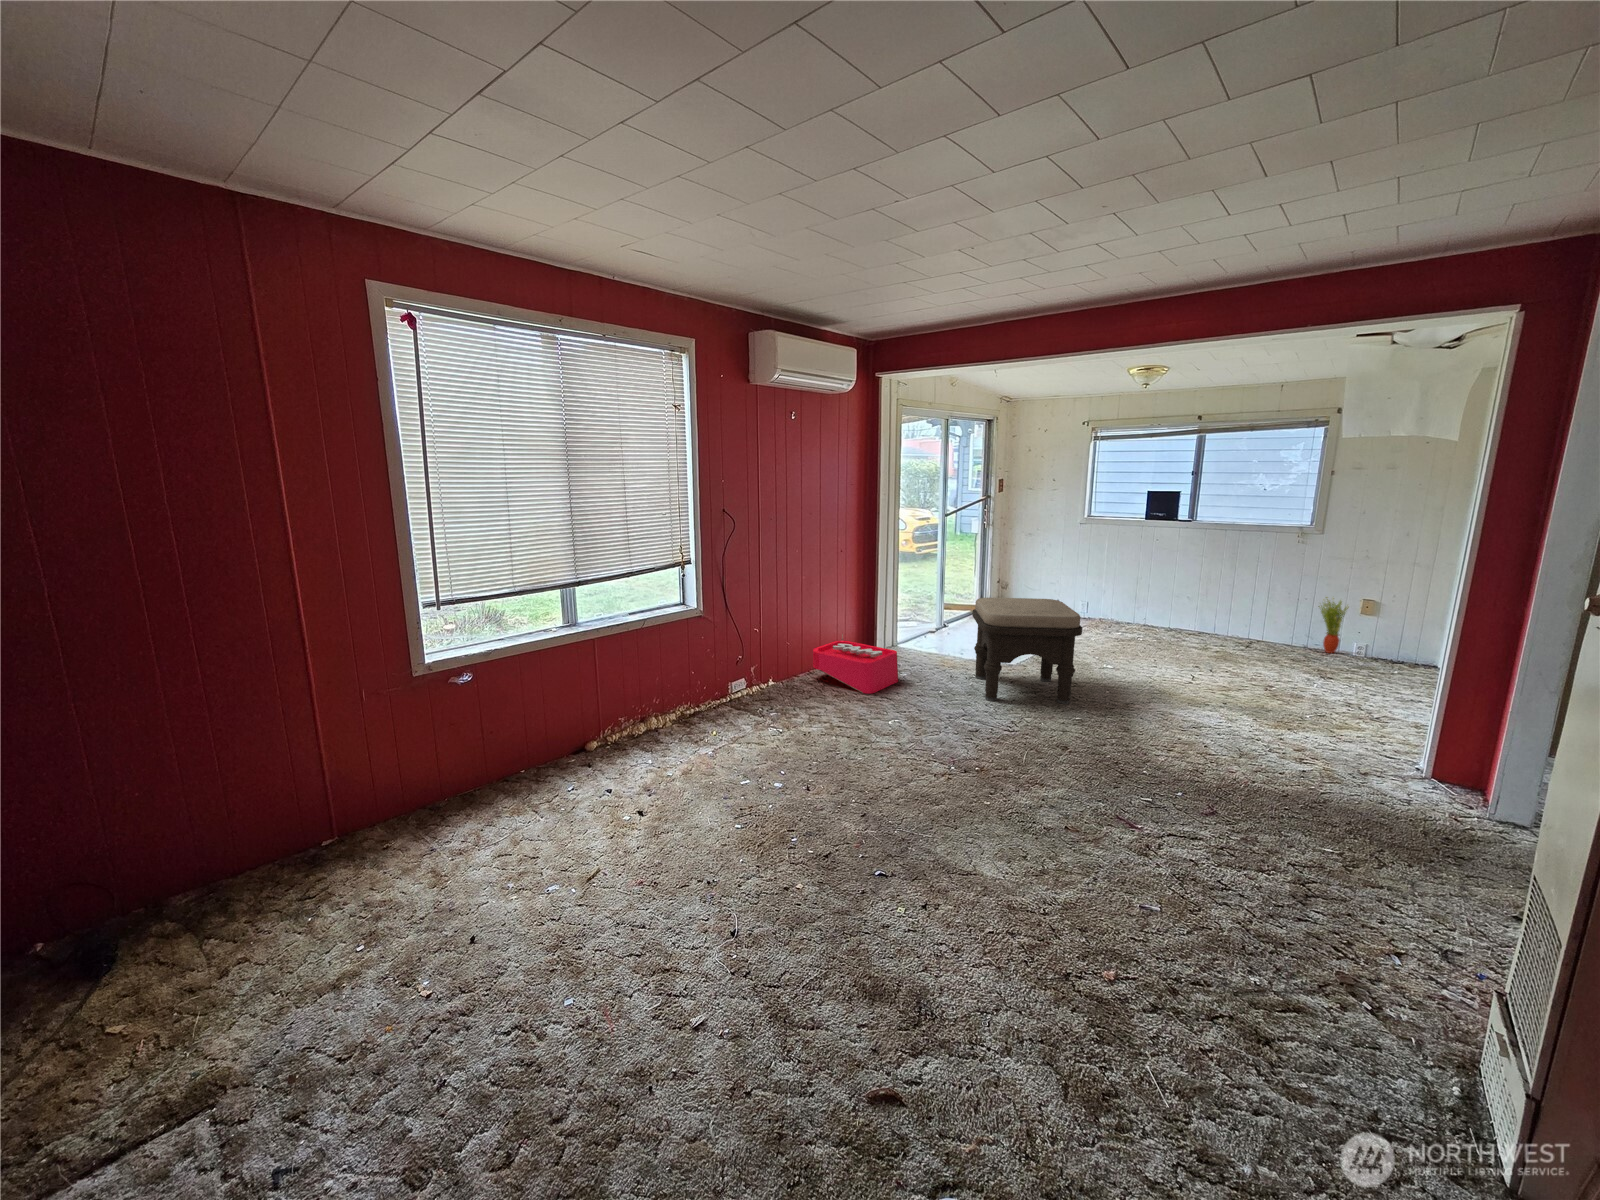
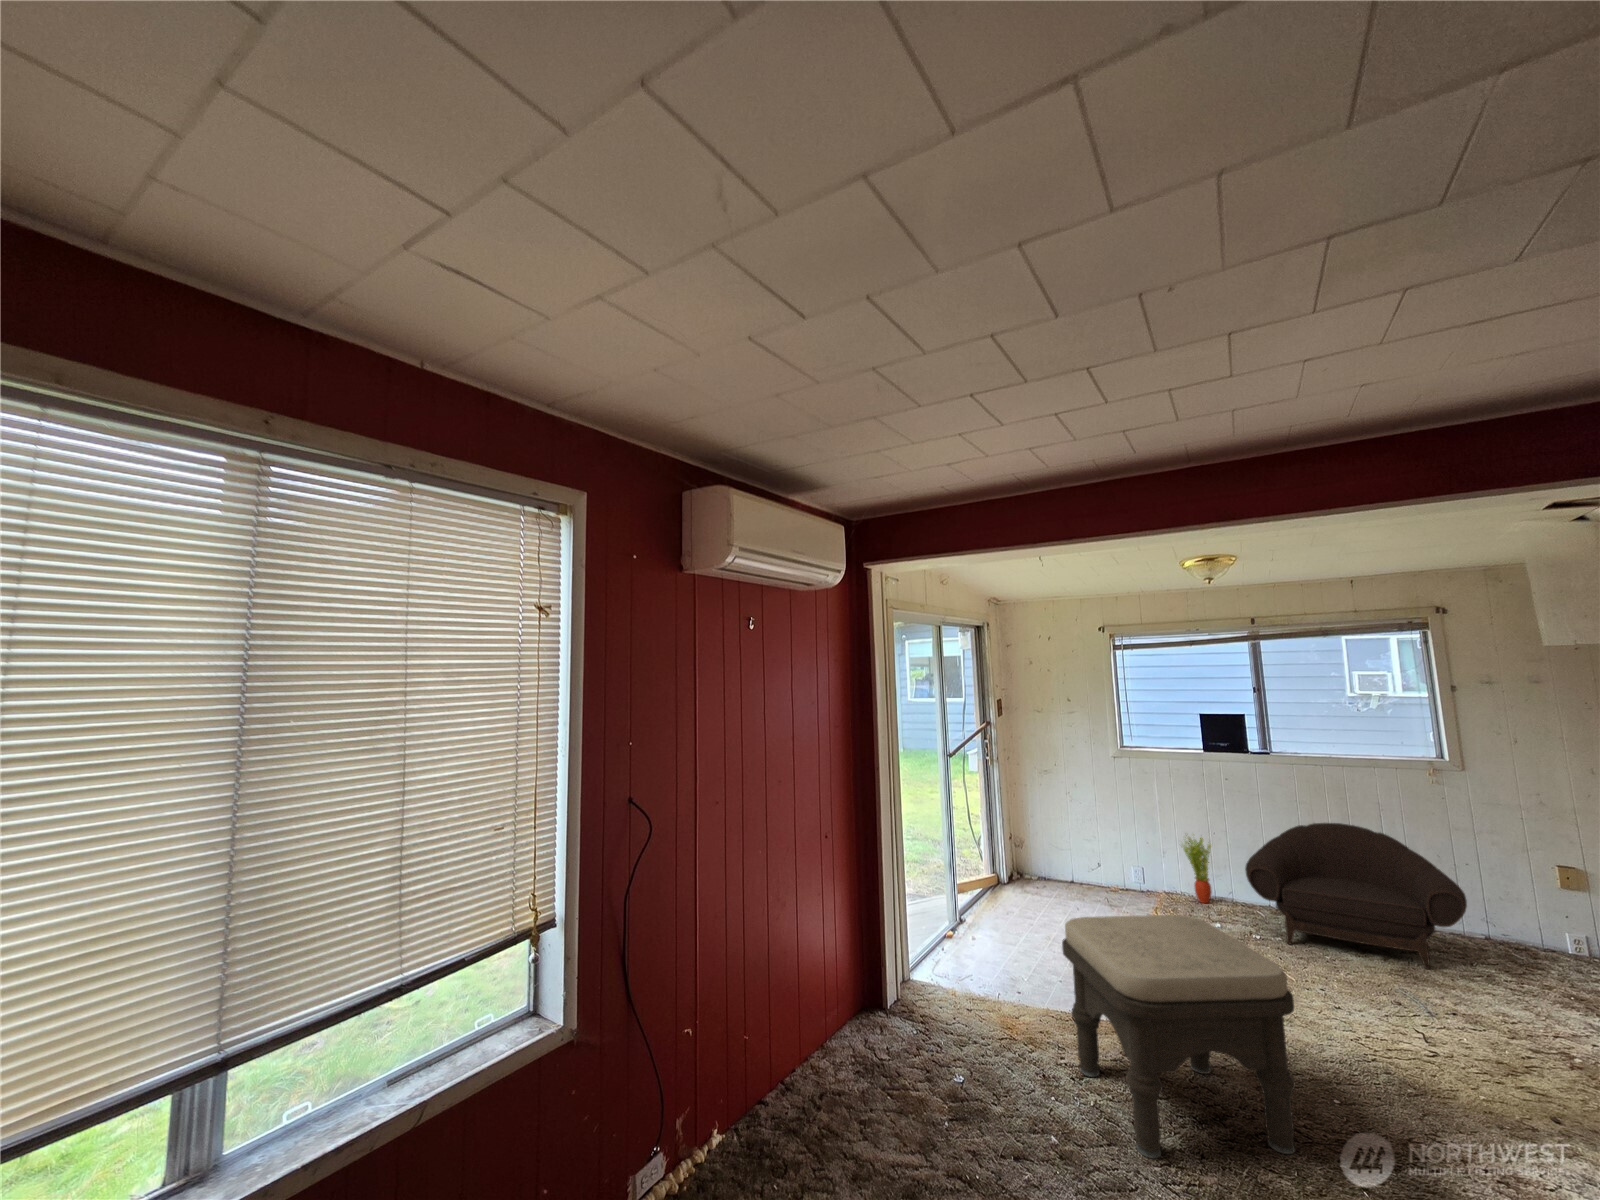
armchair: none [1144,569,1281,657] -> present [1245,823,1467,969]
potted plant: present [1319,597,1349,653] -> present [1183,833,1212,903]
storage bin: present [813,634,898,694] -> none [792,988,953,1157]

